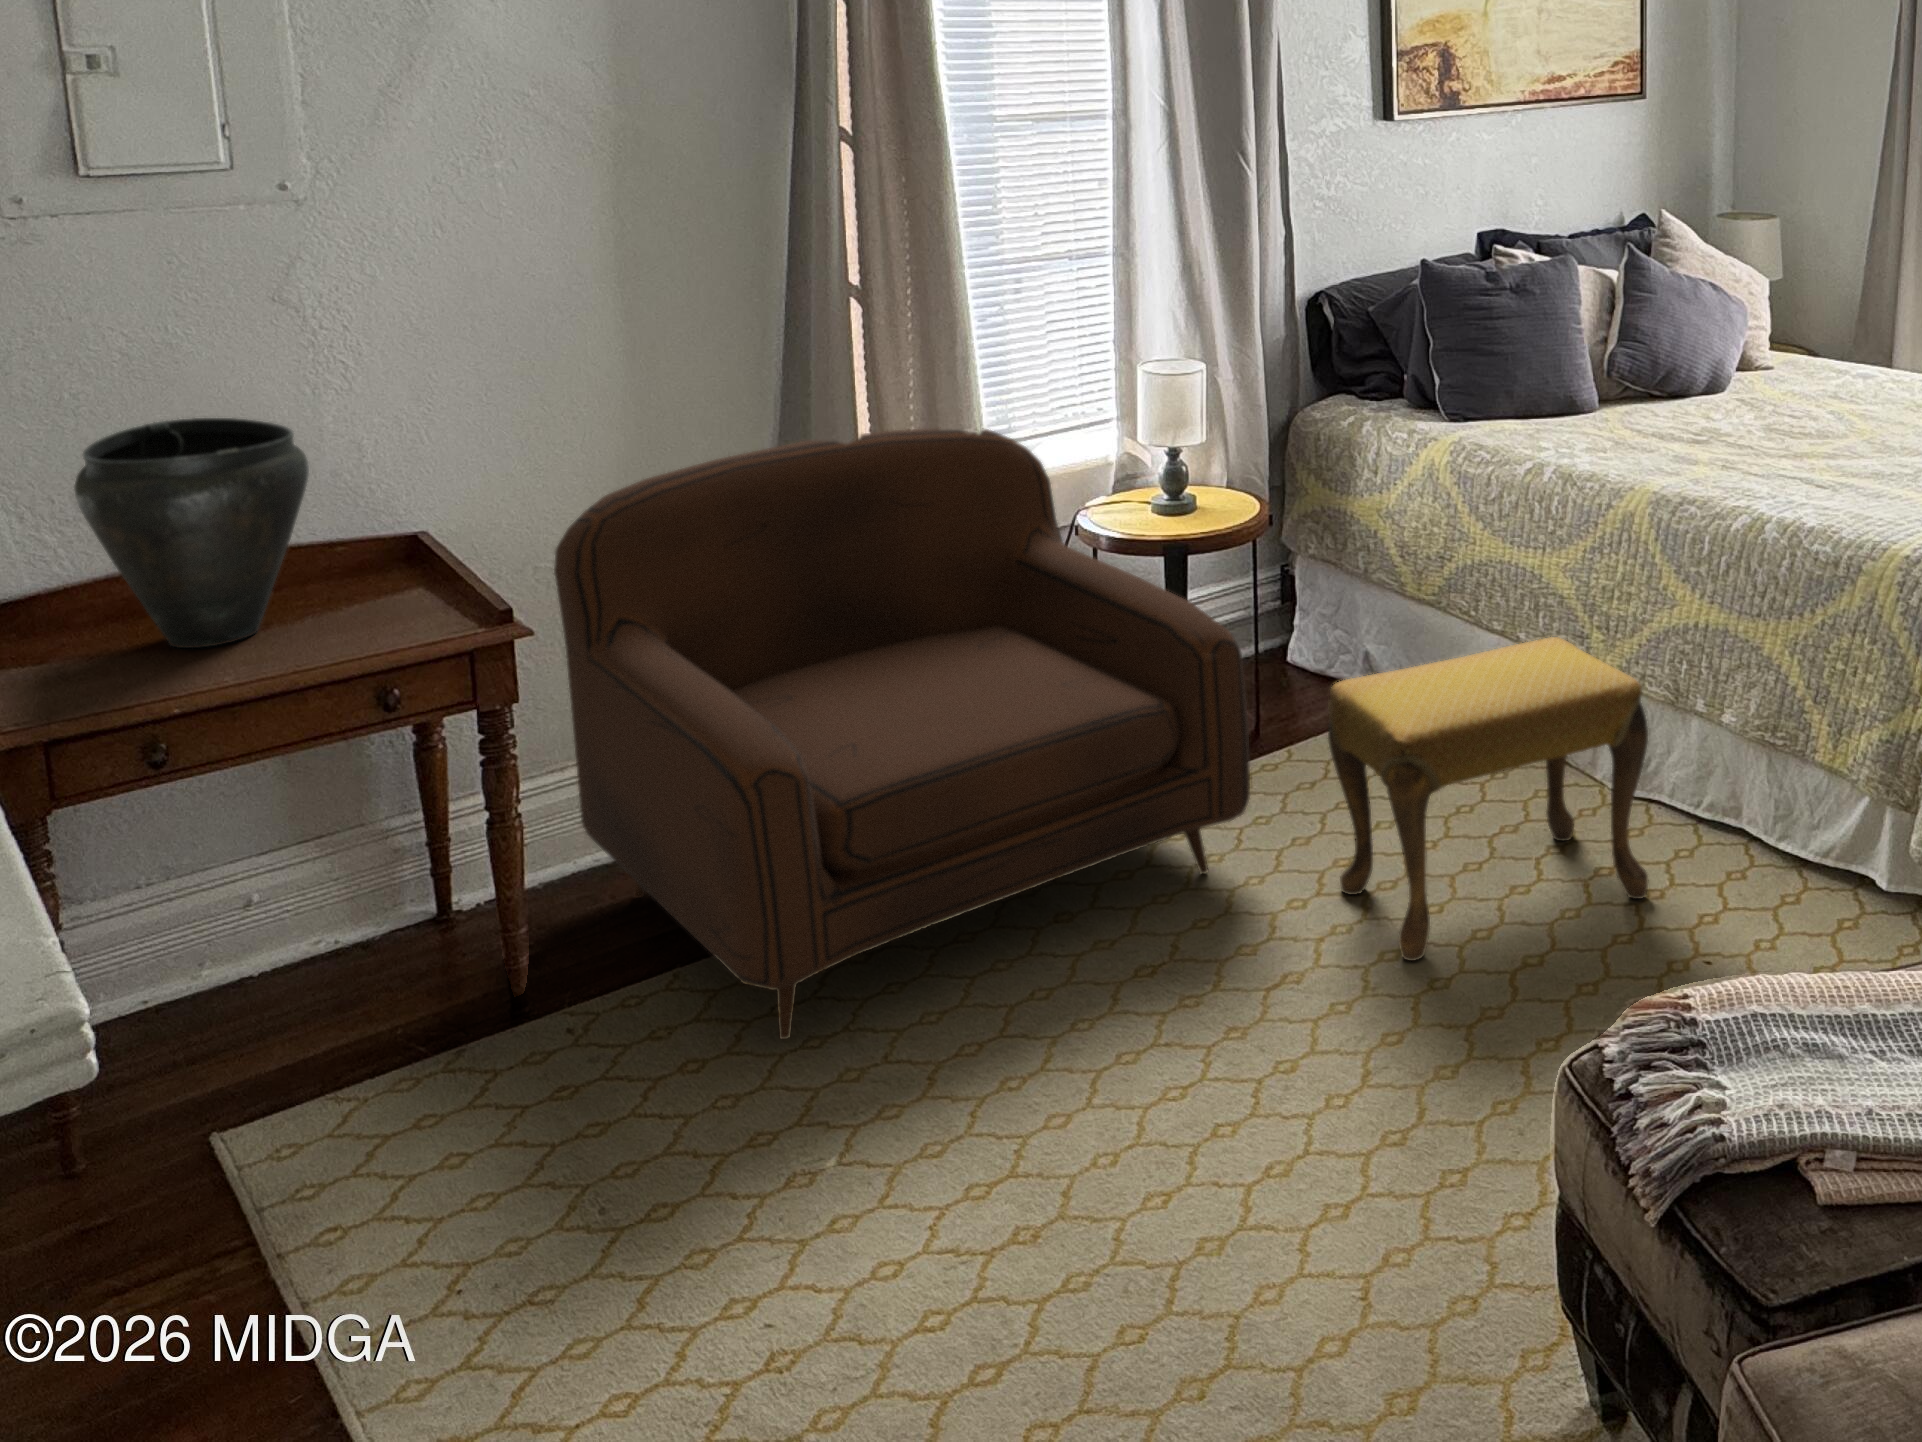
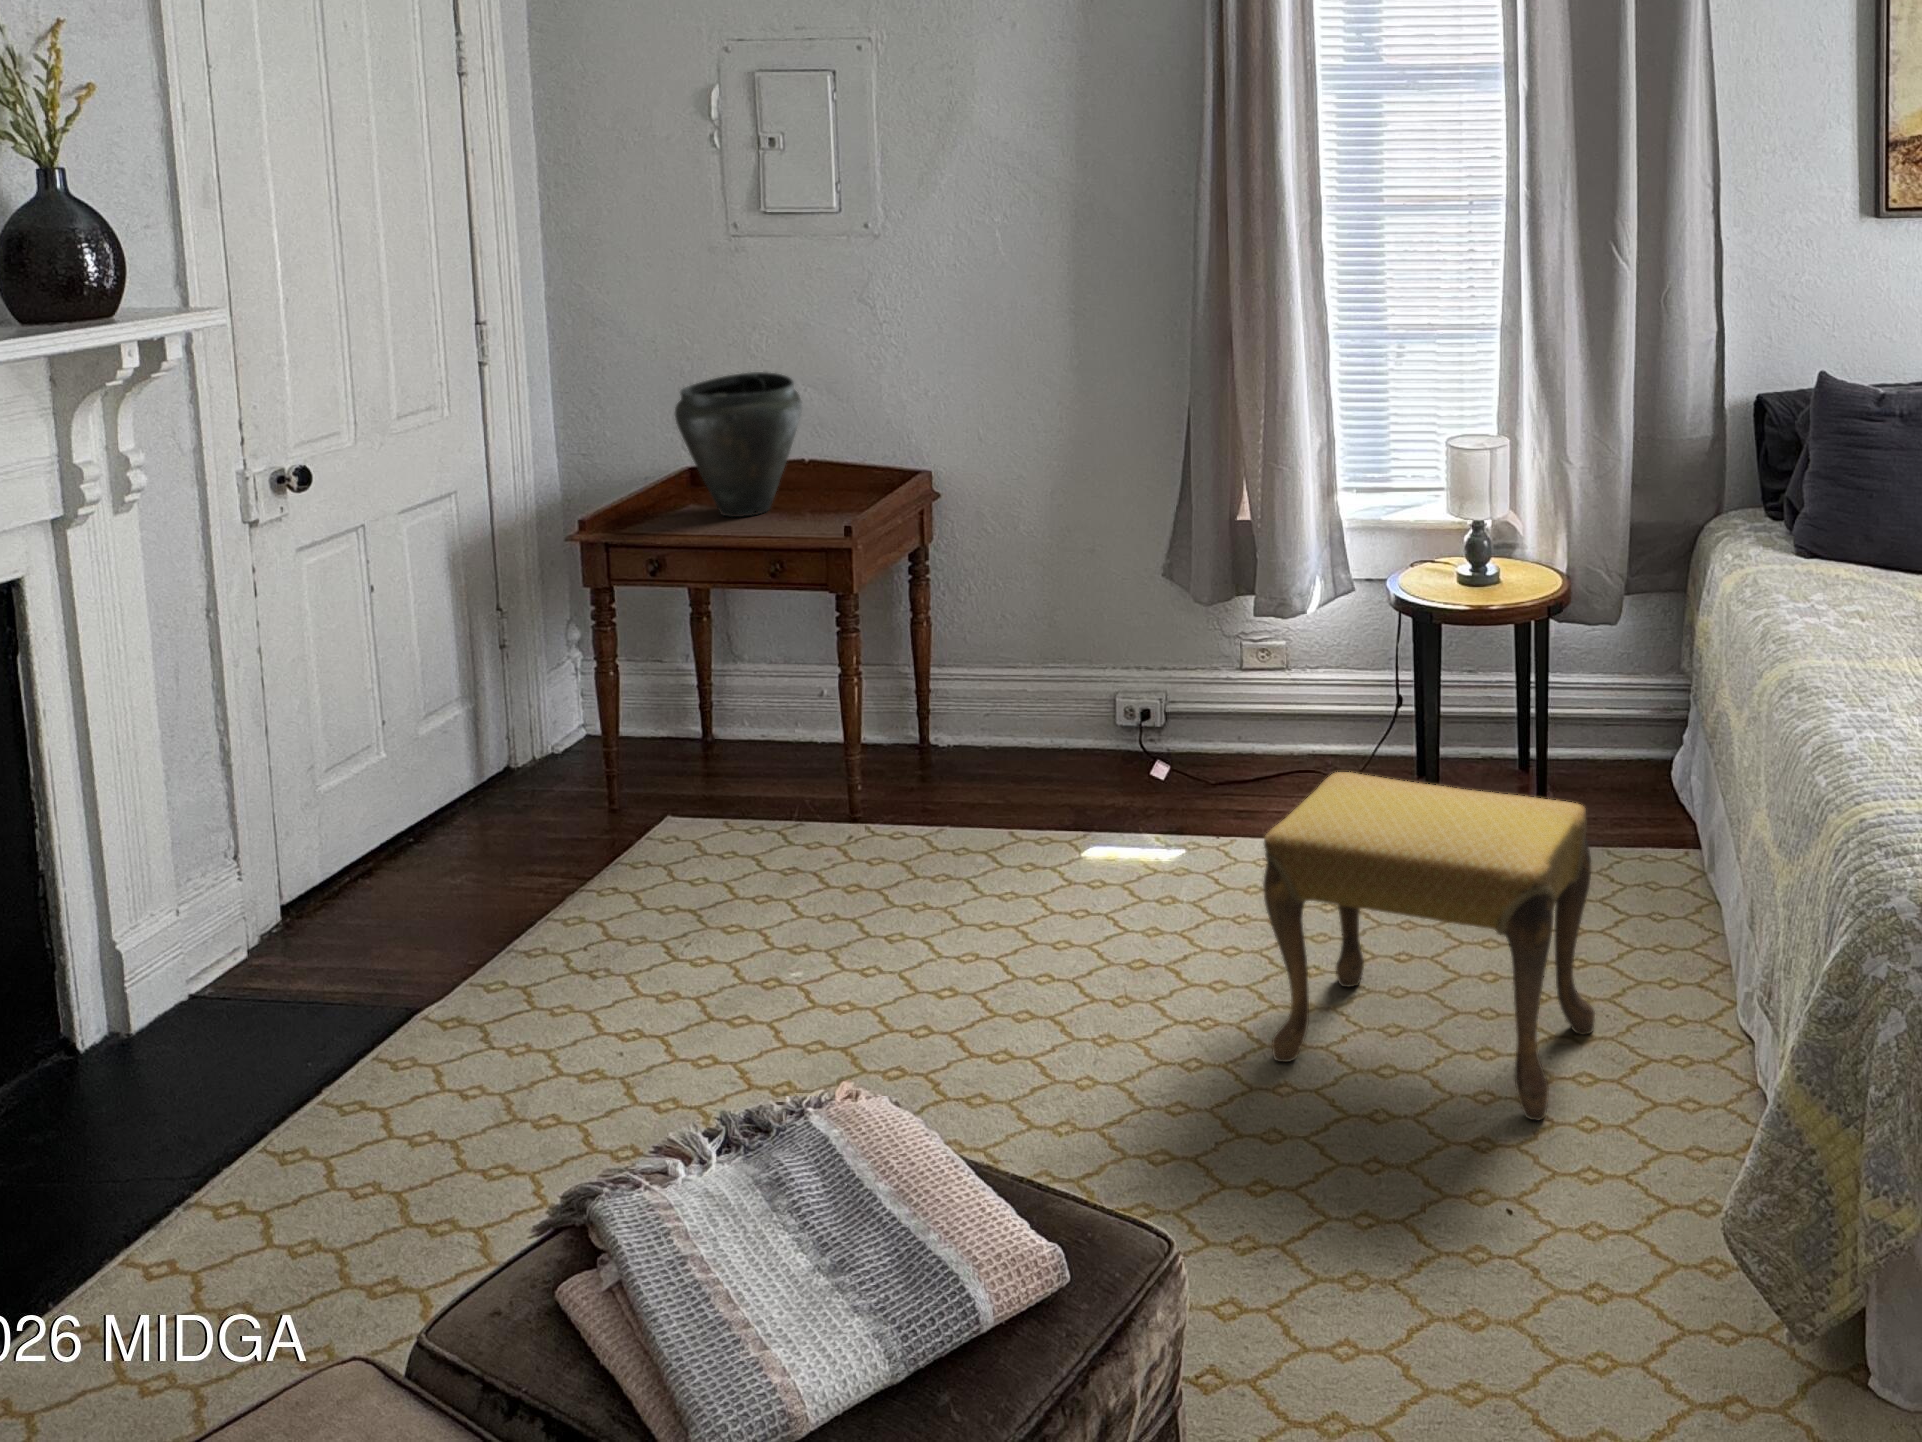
armchair: present [554,427,1250,1039] -> none [856,455,1364,914]

